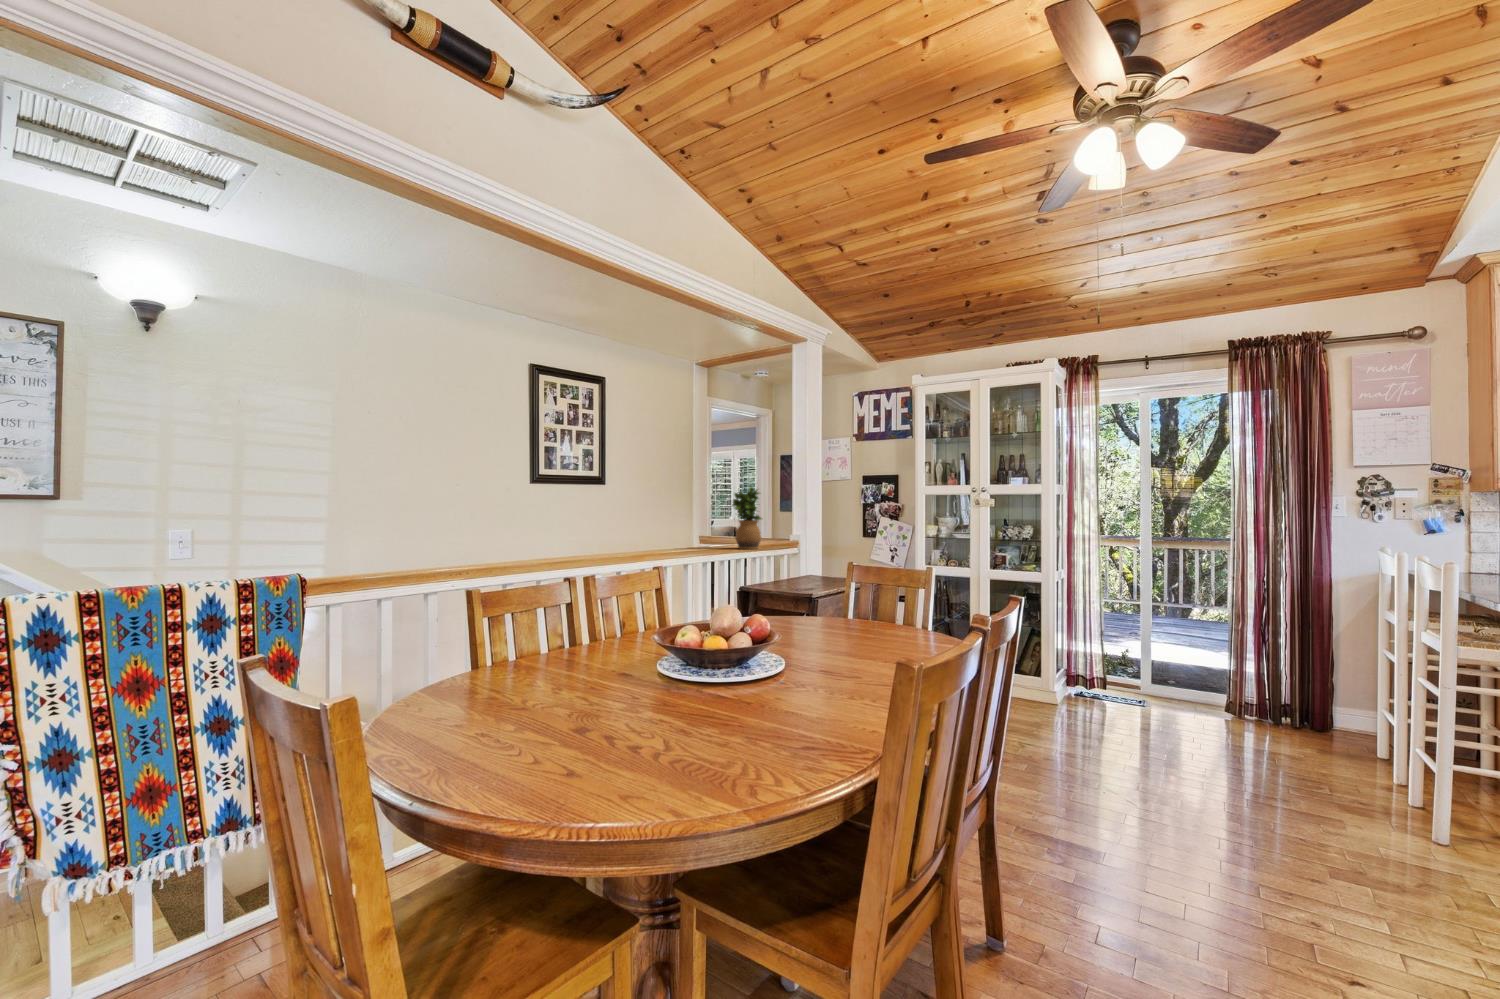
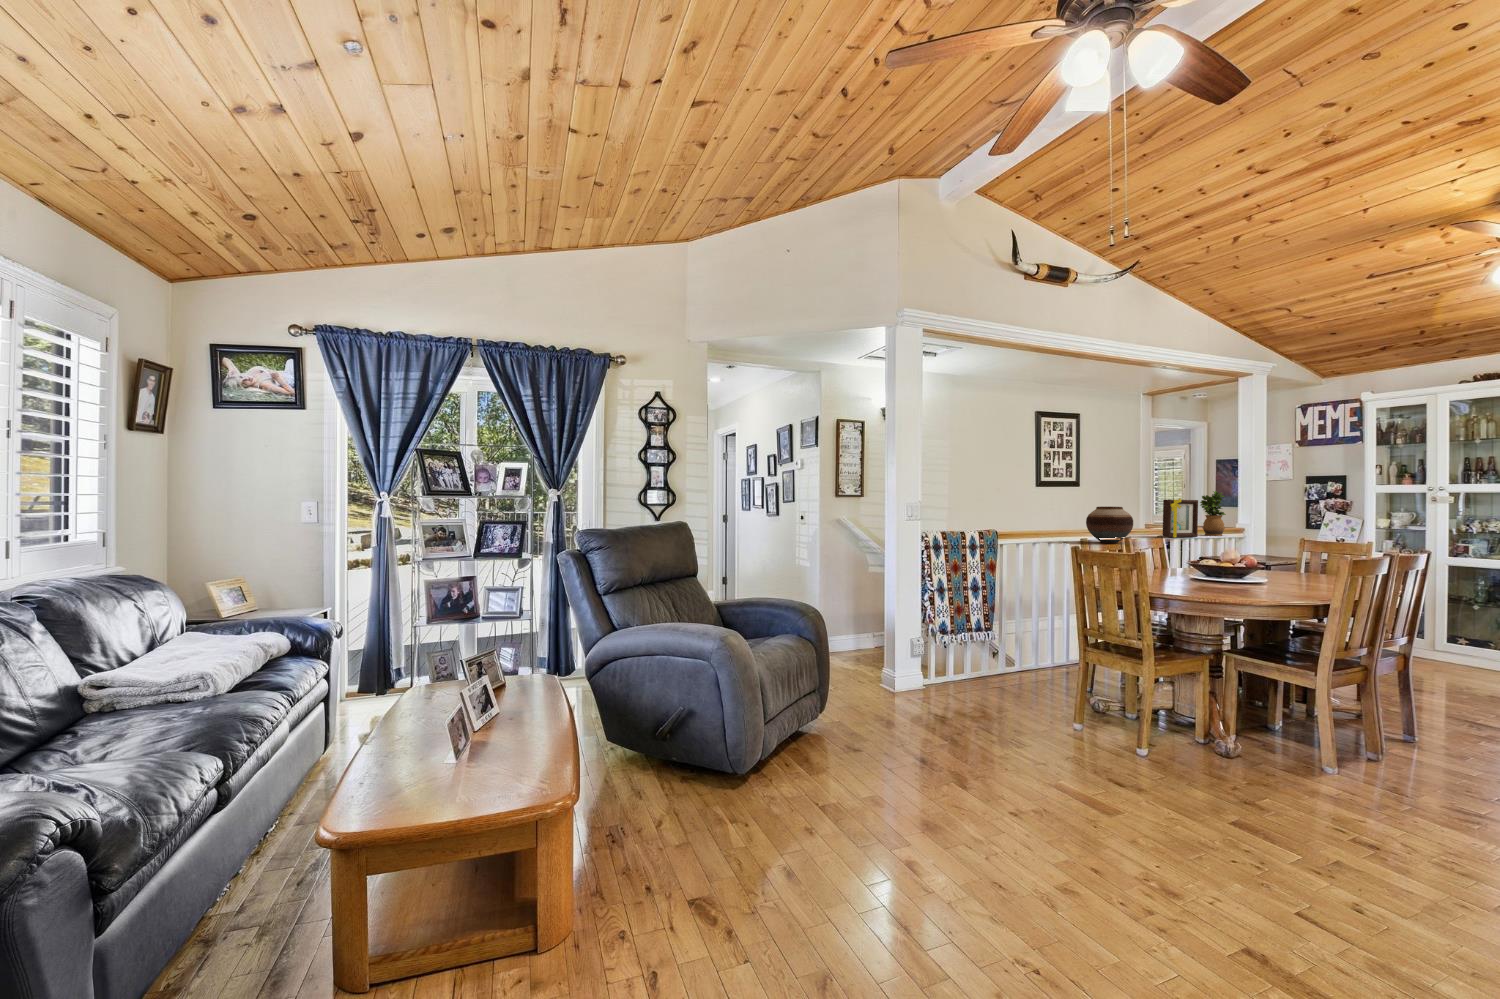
picture frame: none [671,493,723,554] -> present [1163,499,1198,538]
vase: none [517,502,595,567] -> present [1086,507,1133,543]

